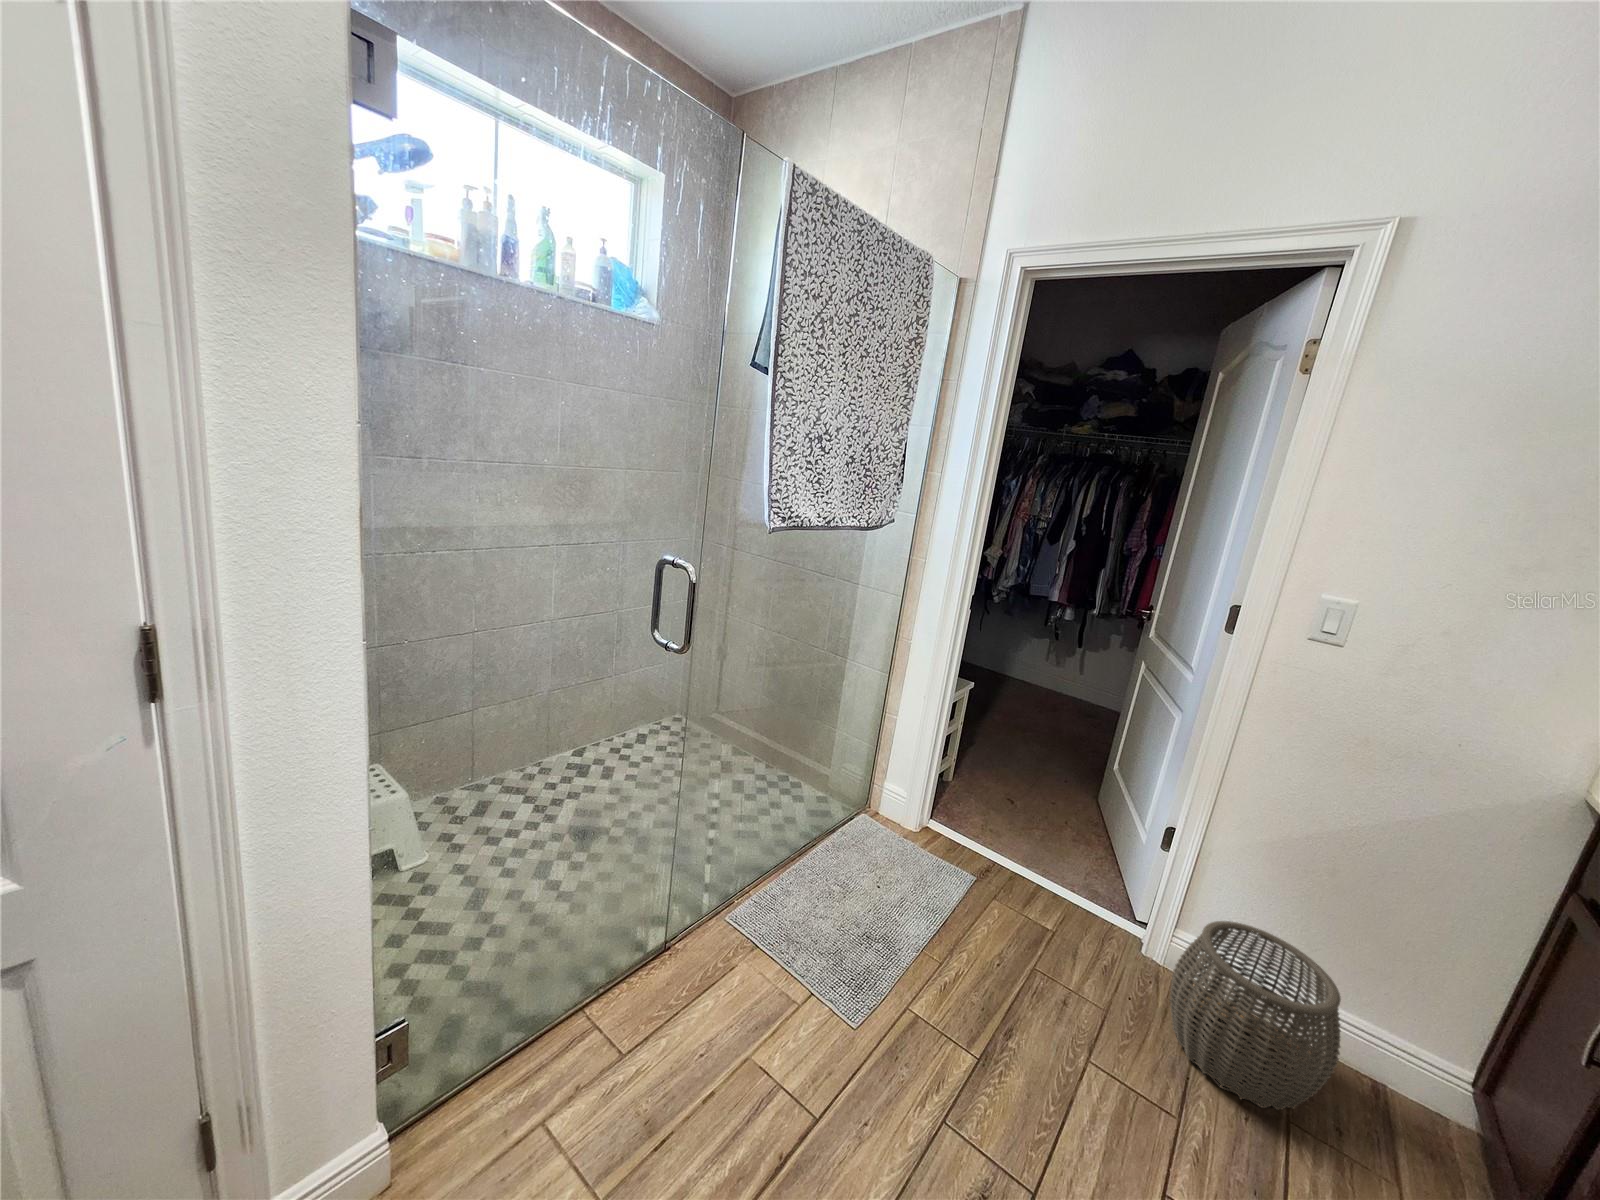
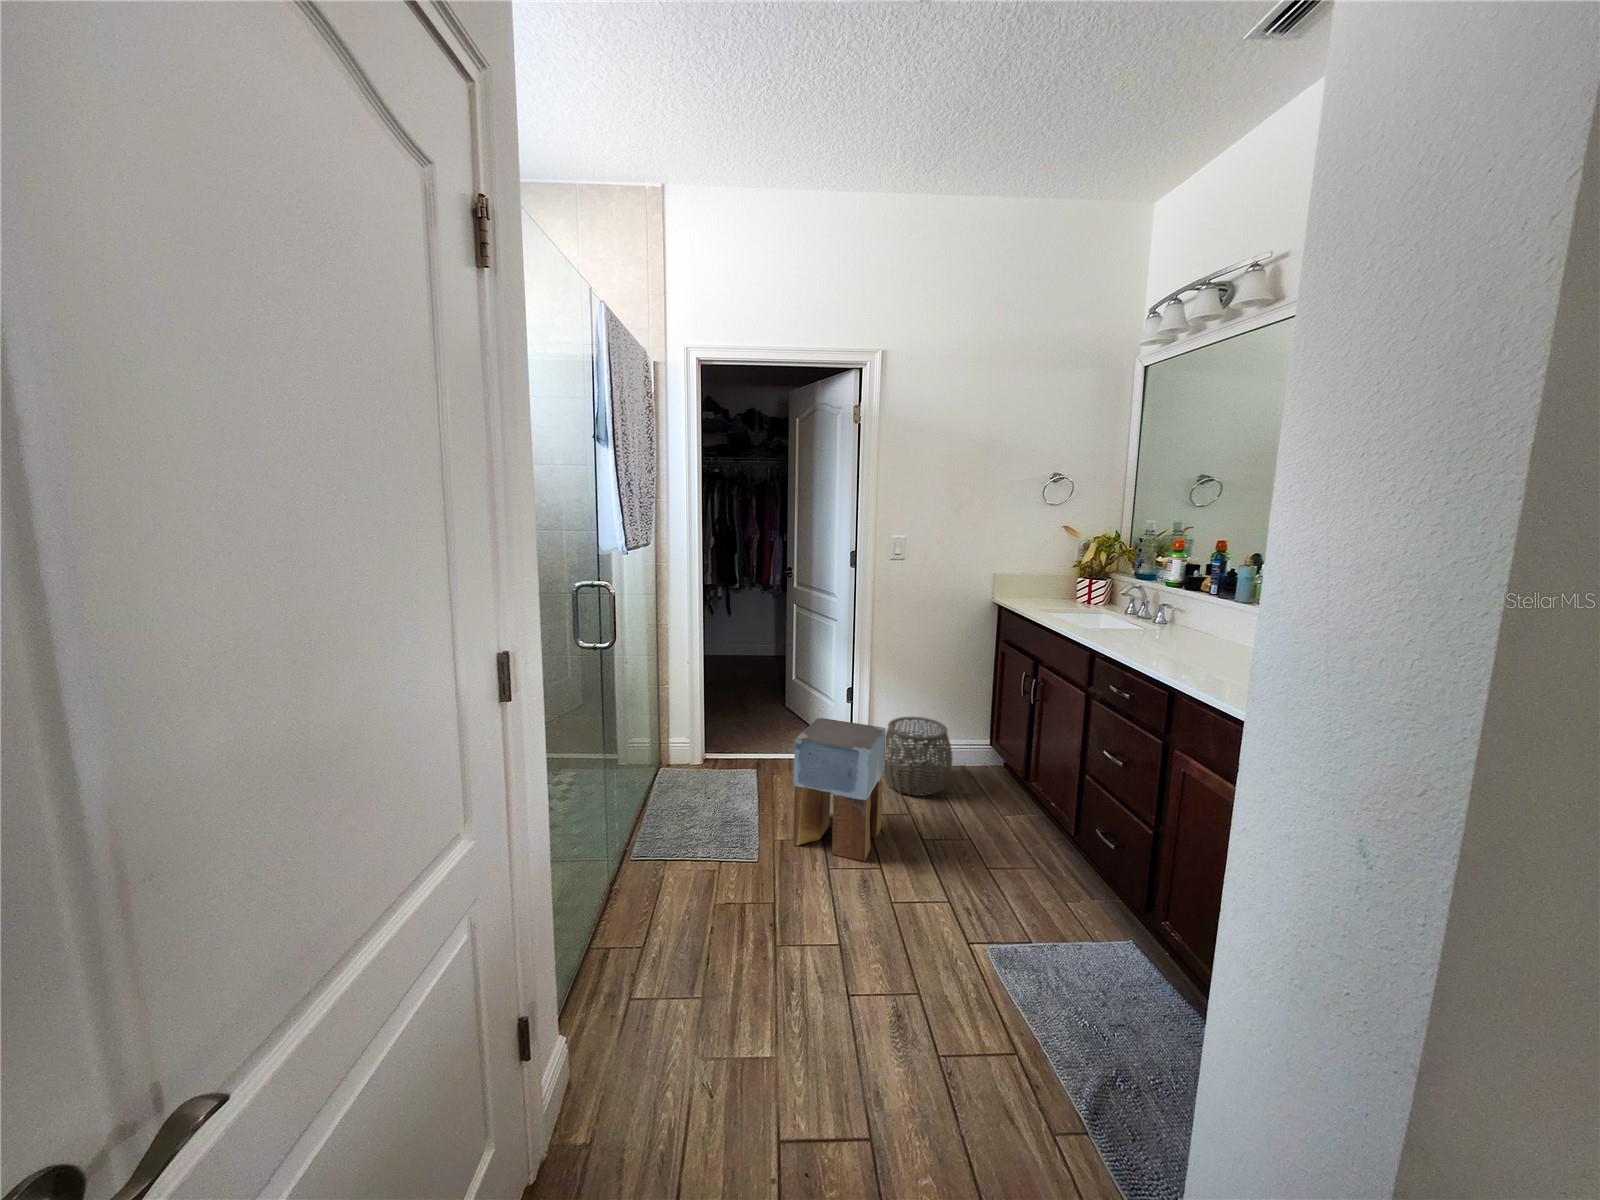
stool: none [929,859,1151,1155] -> present [793,718,886,861]

